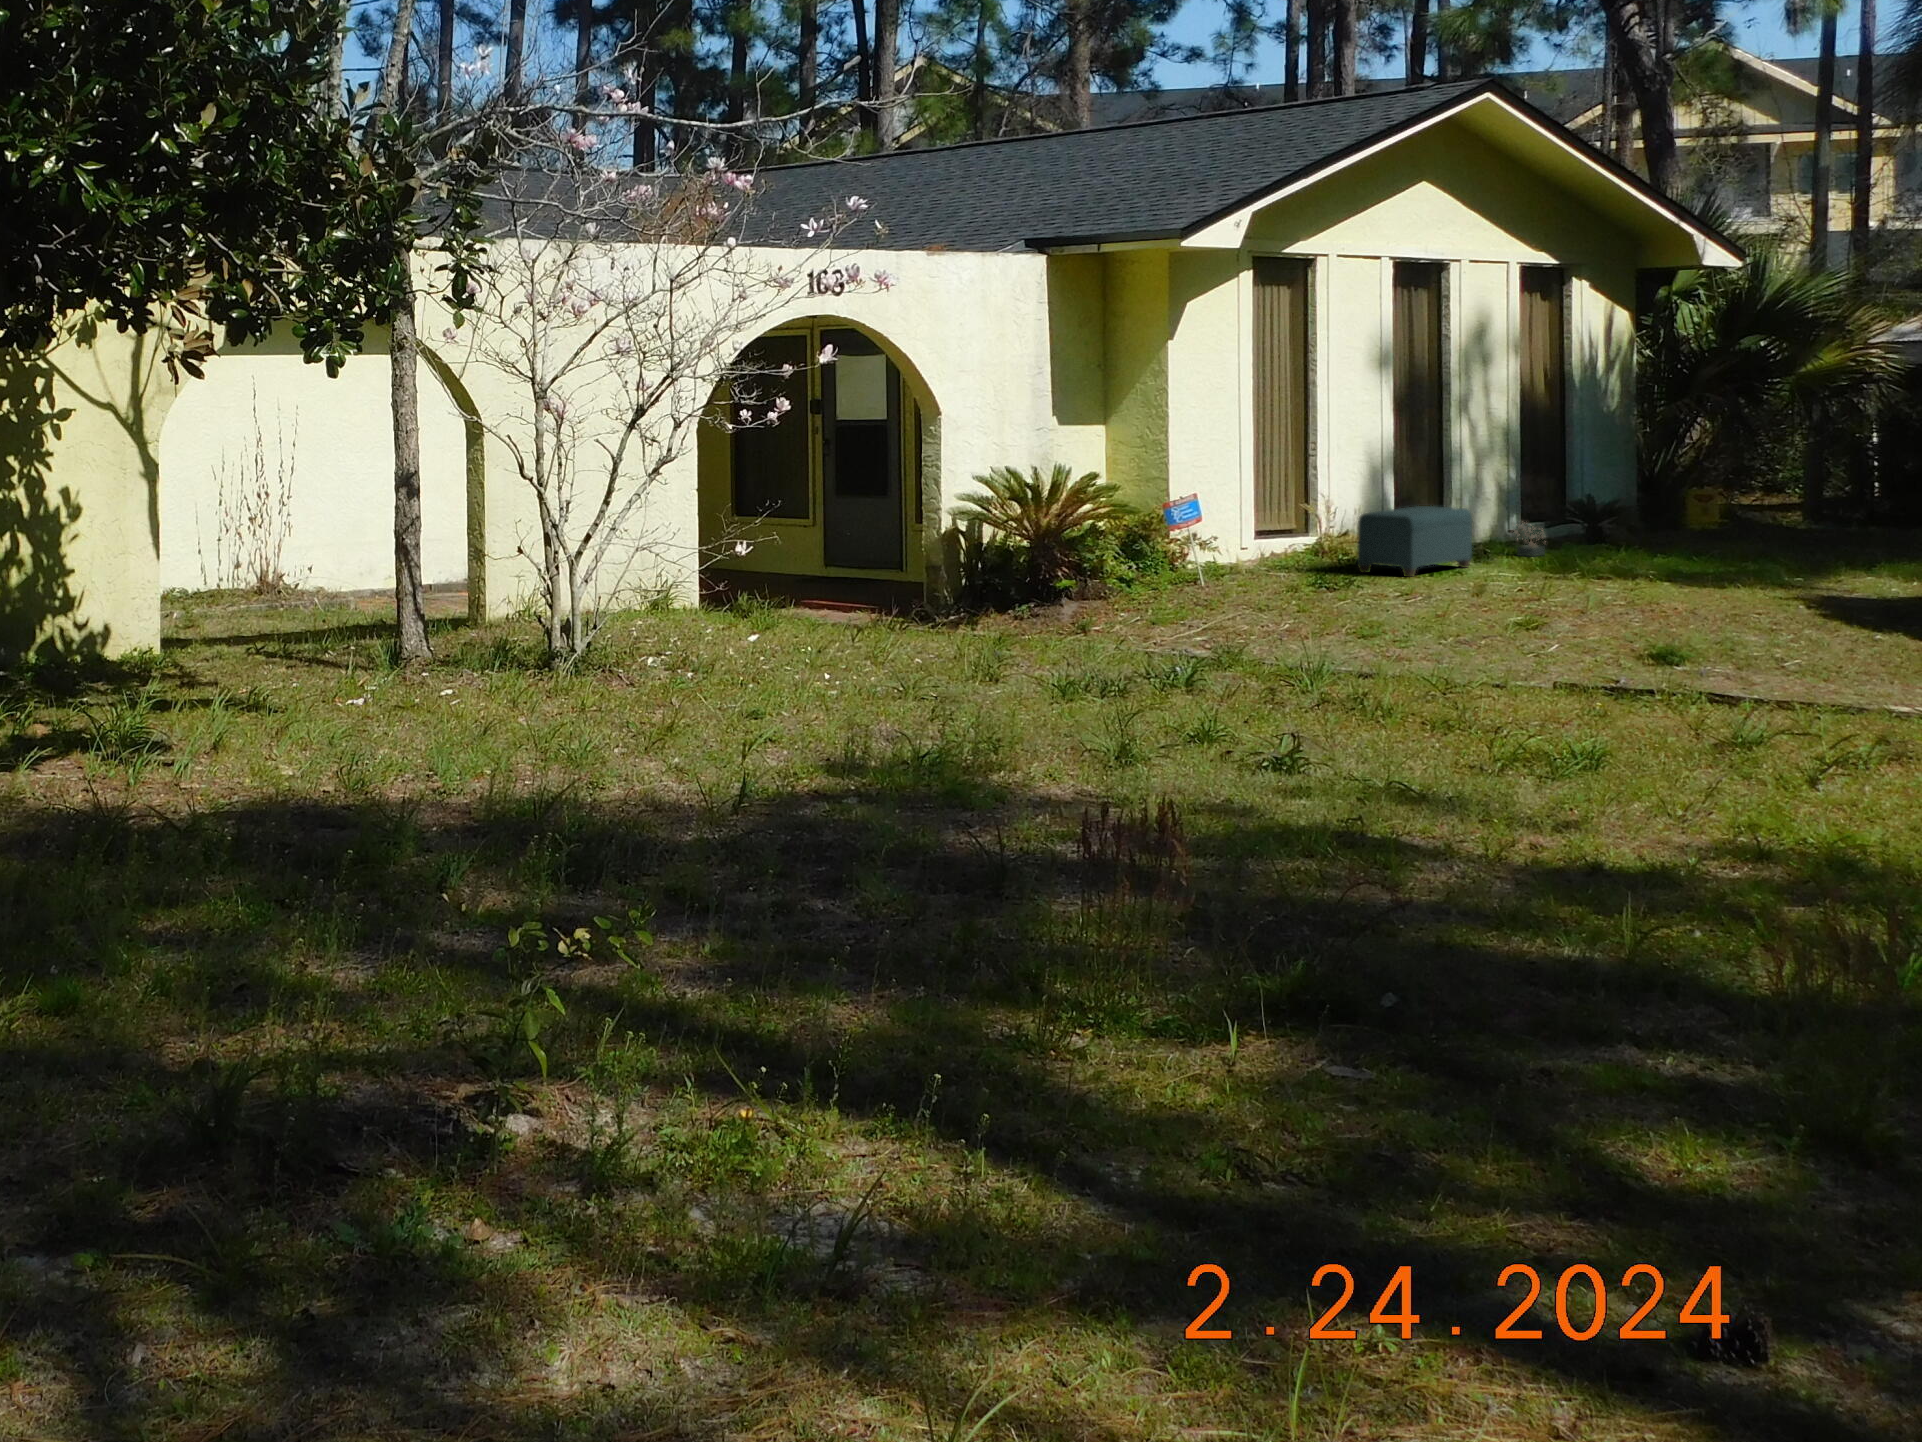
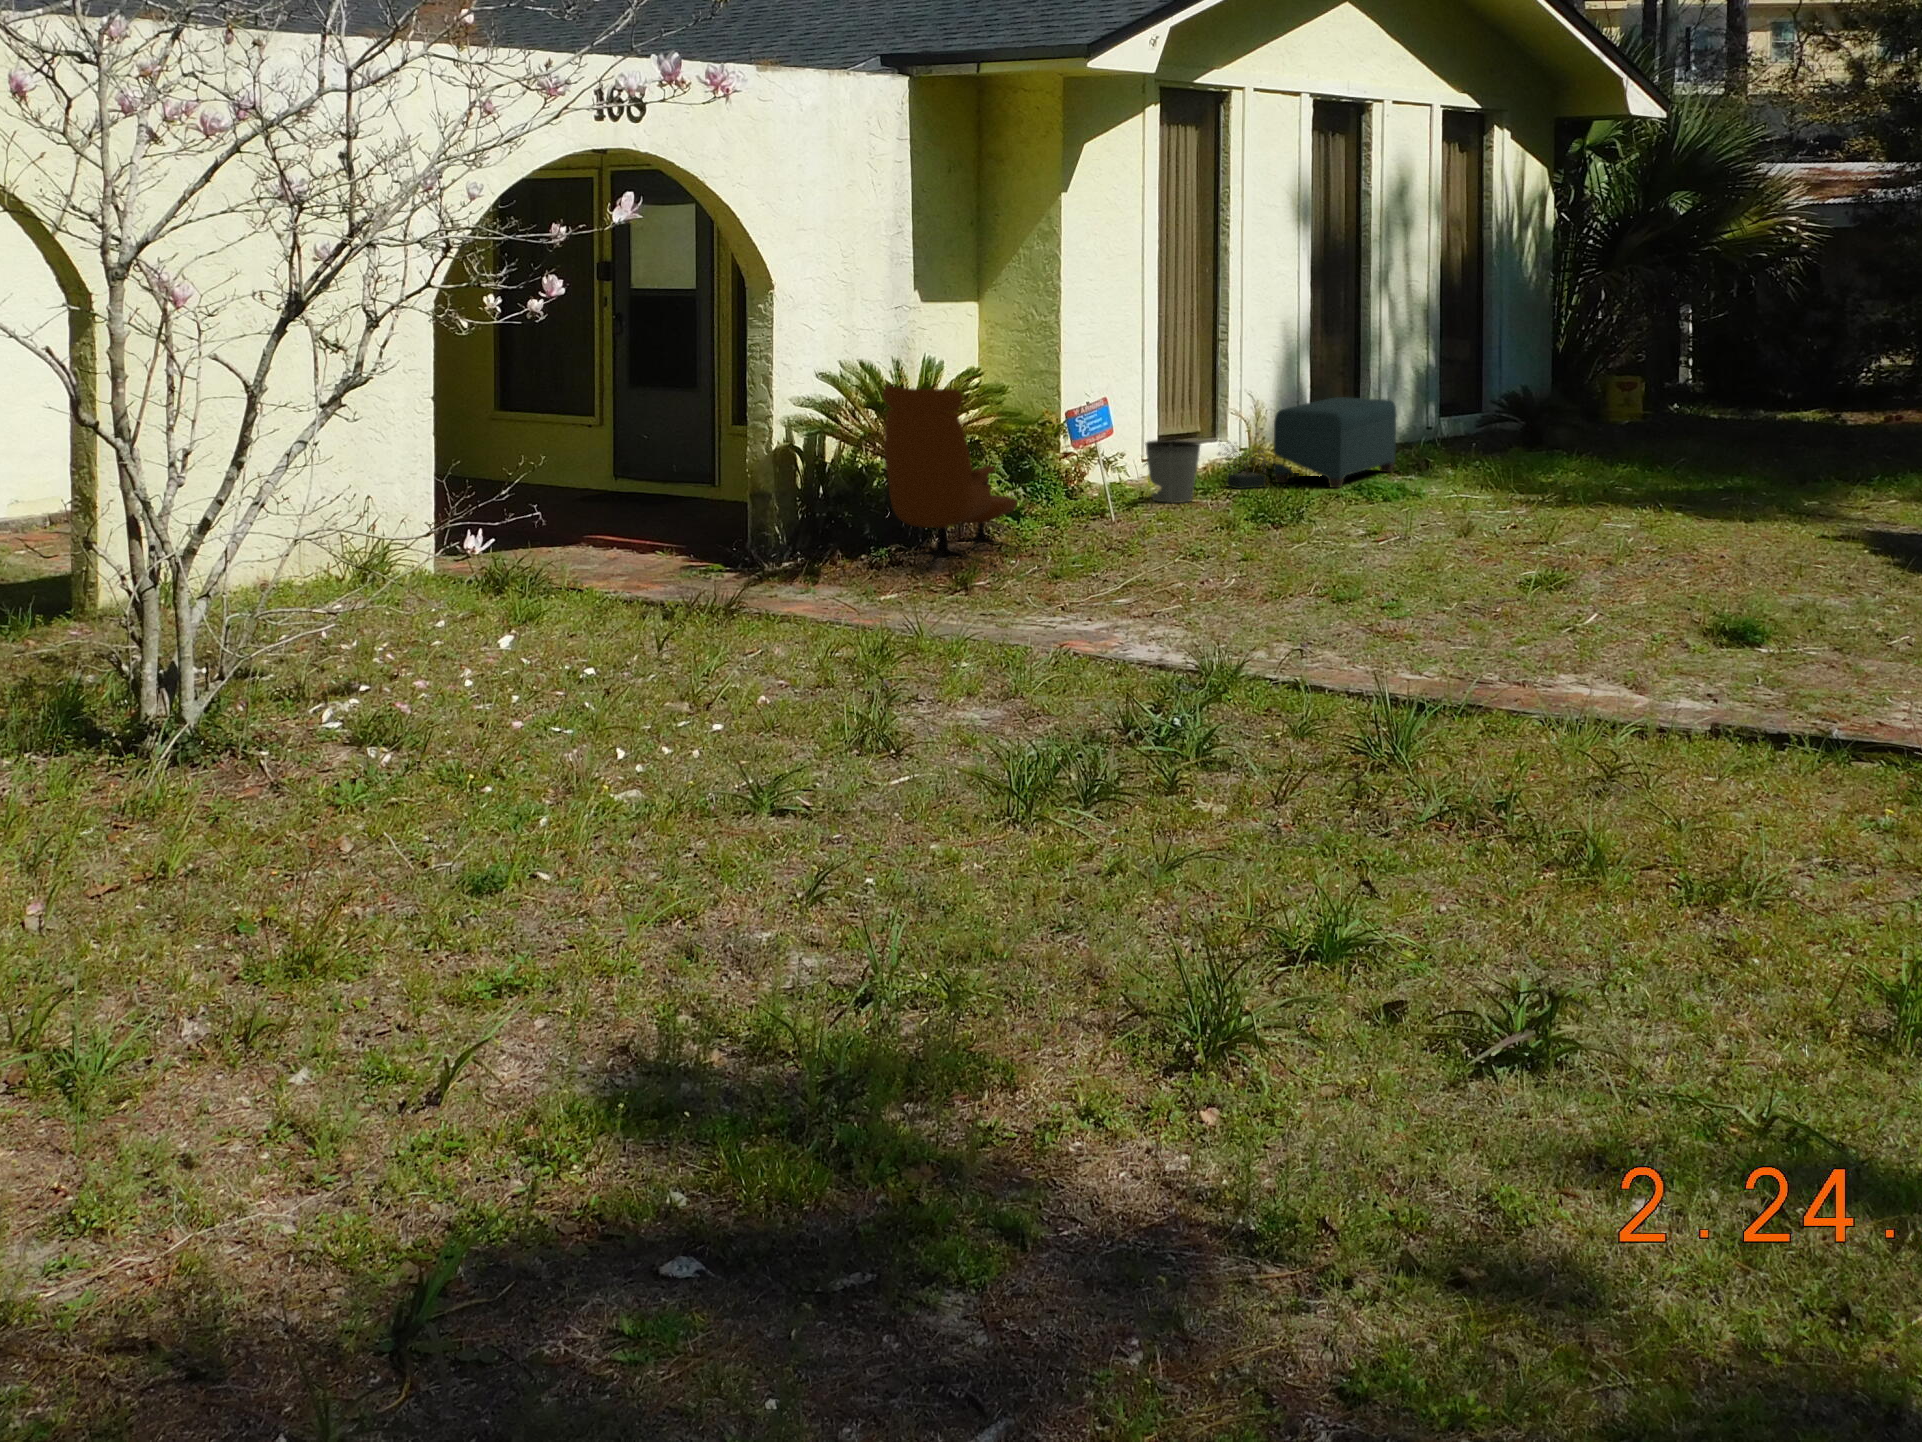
lounge chair: none [1015,482,1122,617] -> present [883,386,1018,574]
decorative plant: present [1515,527,1545,557] -> present [1218,442,1268,489]
bucket: none [1238,533,1287,583] -> present [1145,438,1200,503]

